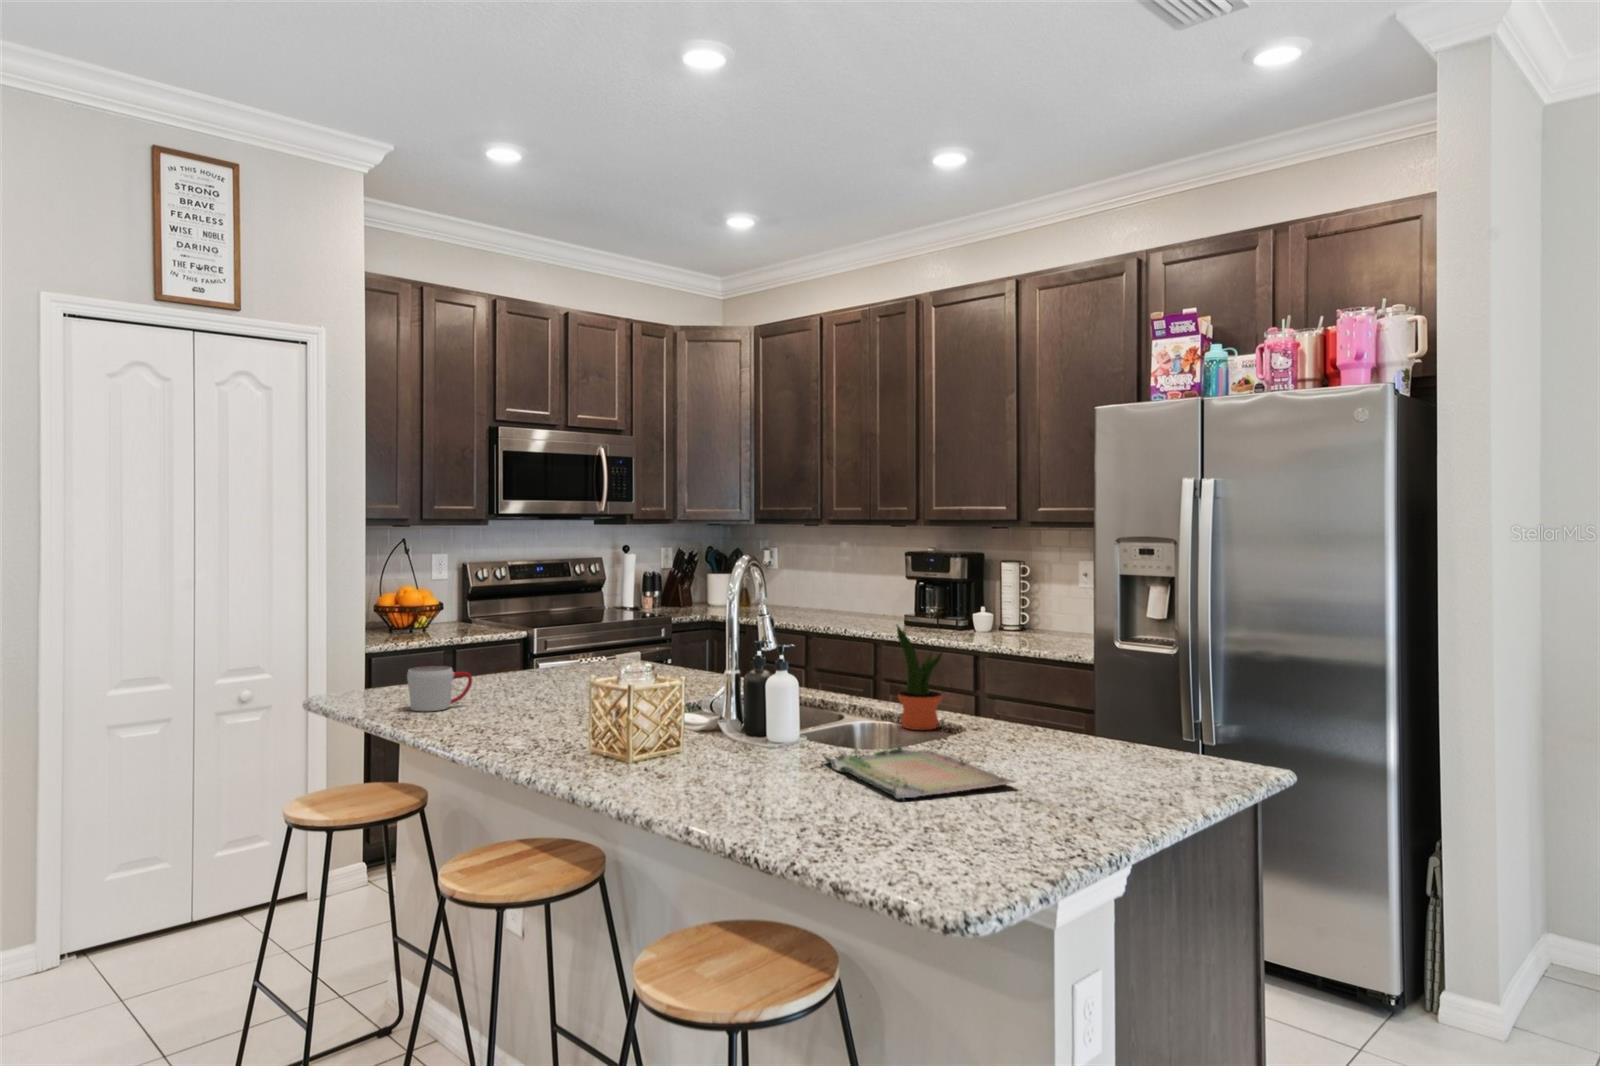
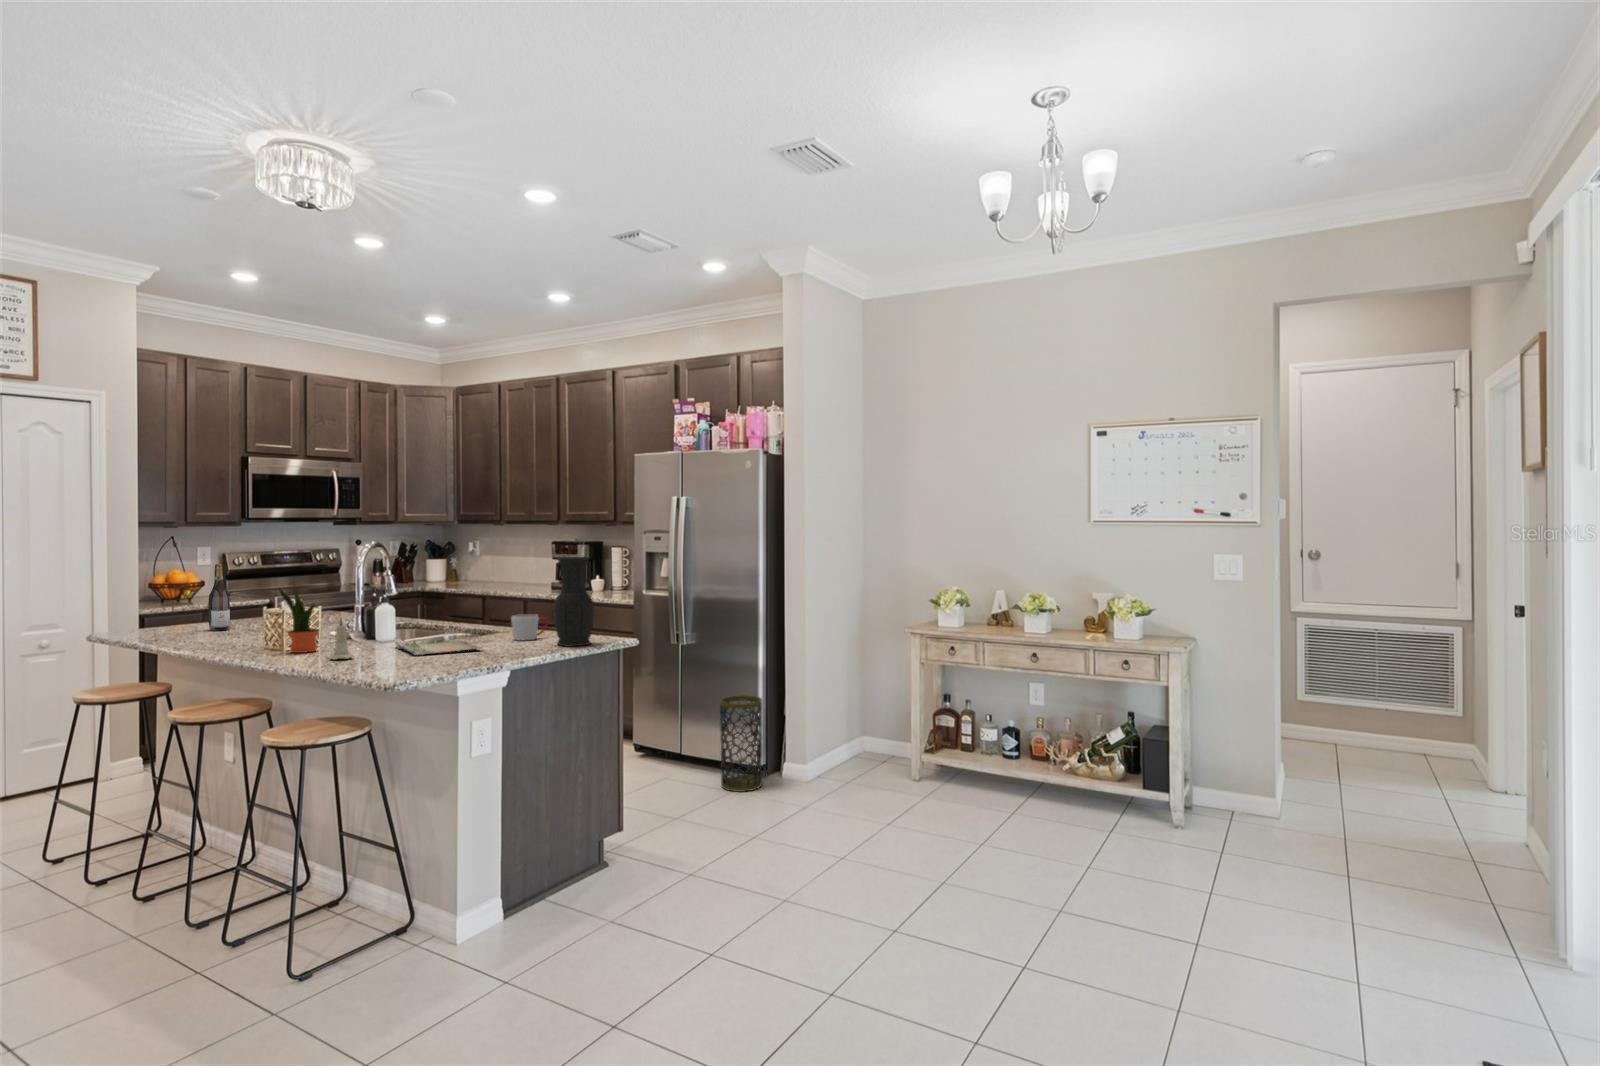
wine bottle: none [471,586,502,698] -> present [208,564,230,631]
vase: none [1131,589,1223,782] -> present [554,557,594,647]
potted plant: present [897,626,942,730] -> present [279,589,319,653]
mug: present [407,666,472,711] -> present [511,614,548,641]
candle: none [736,713,783,807] -> present [330,618,353,660]
trash can: none [1312,843,1404,1037] -> present [720,695,762,792]

